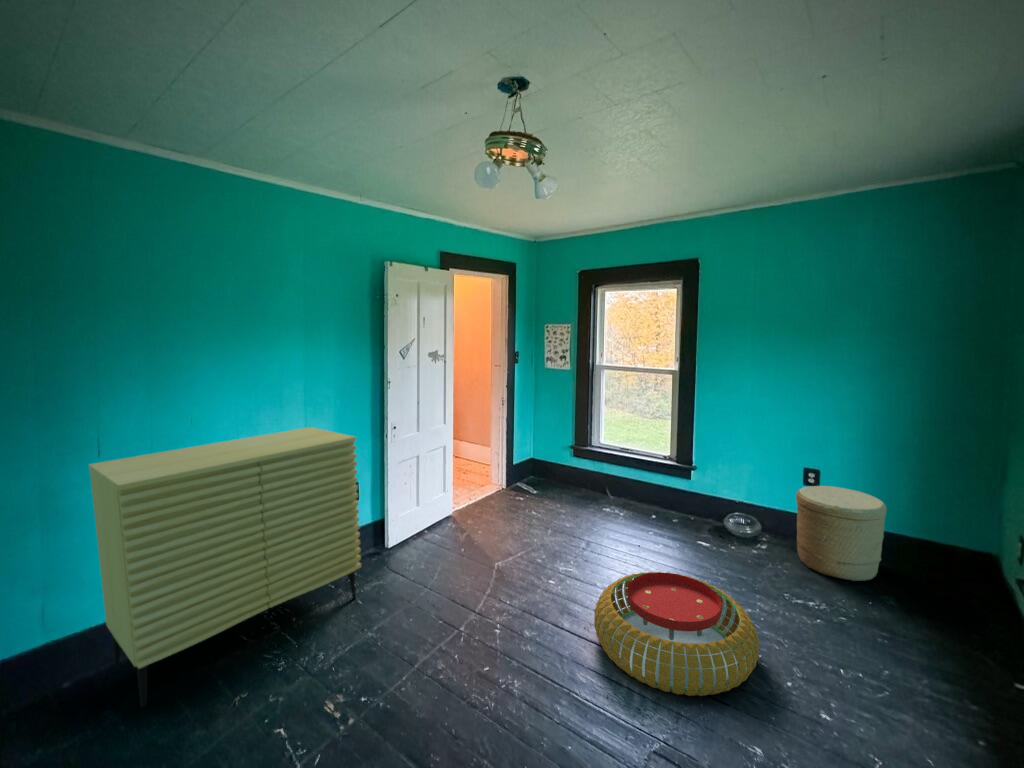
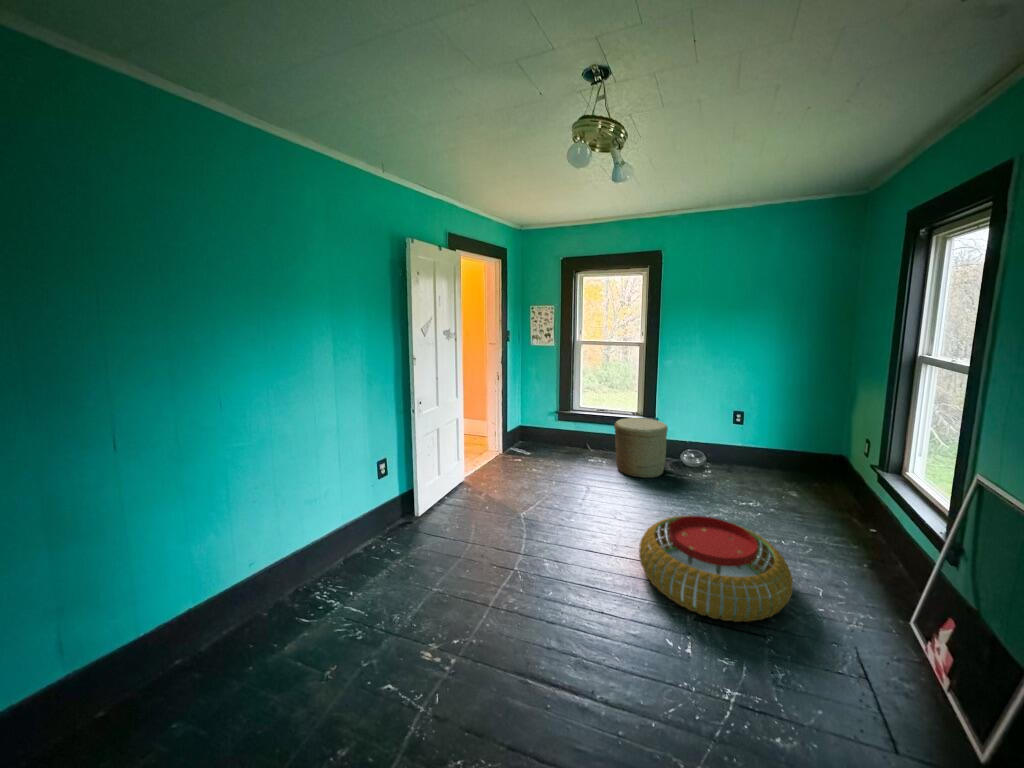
dresser: present [89,427,361,707] -> none [118,405,411,715]
woven basket: present [796,486,887,581] -> present [614,418,668,478]

